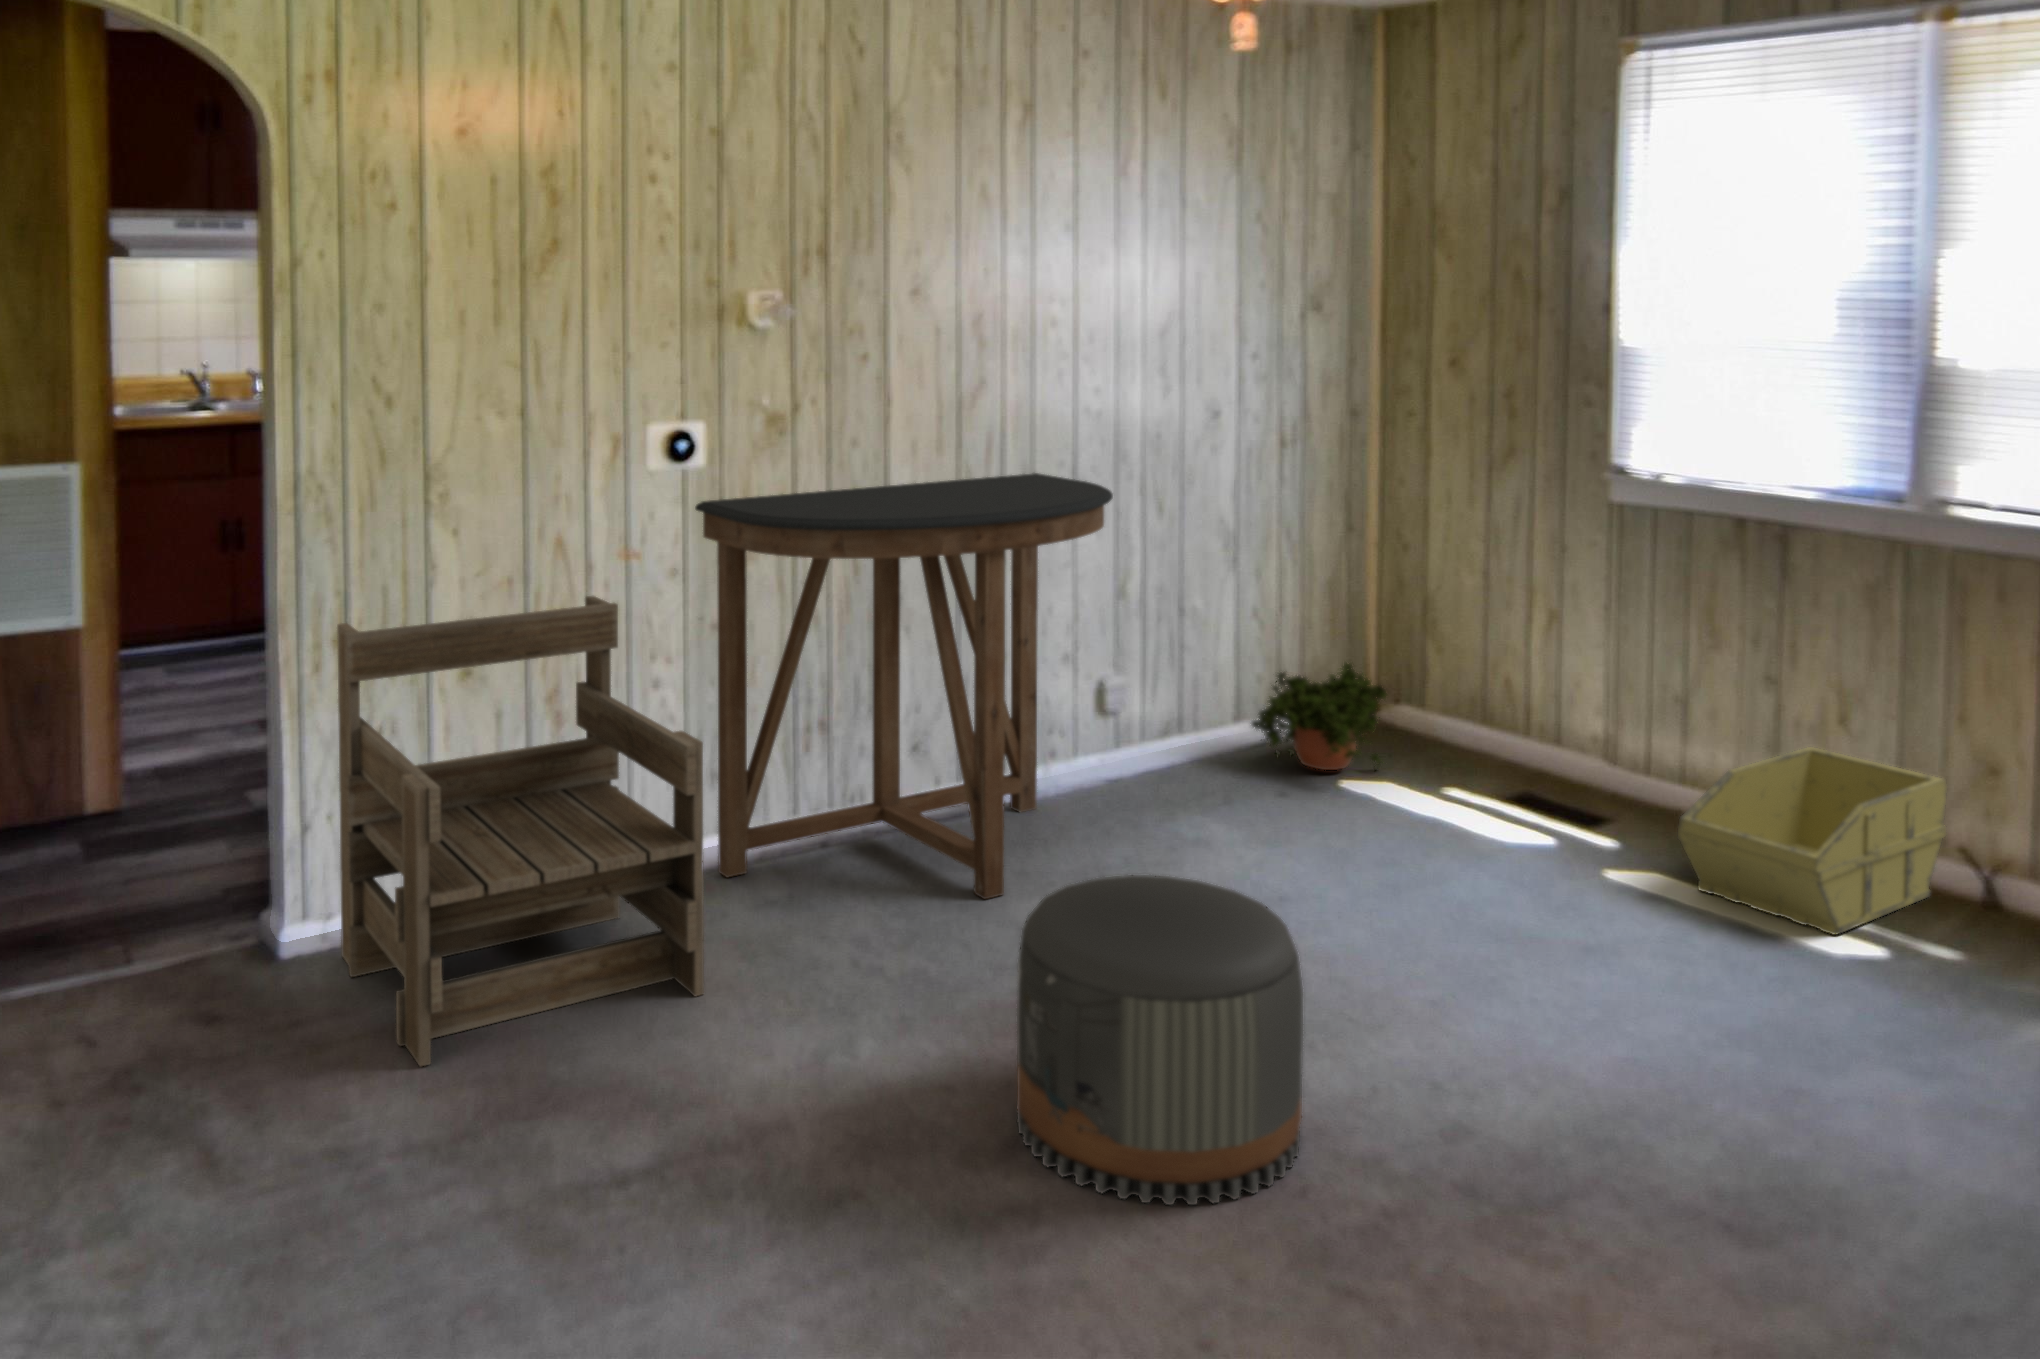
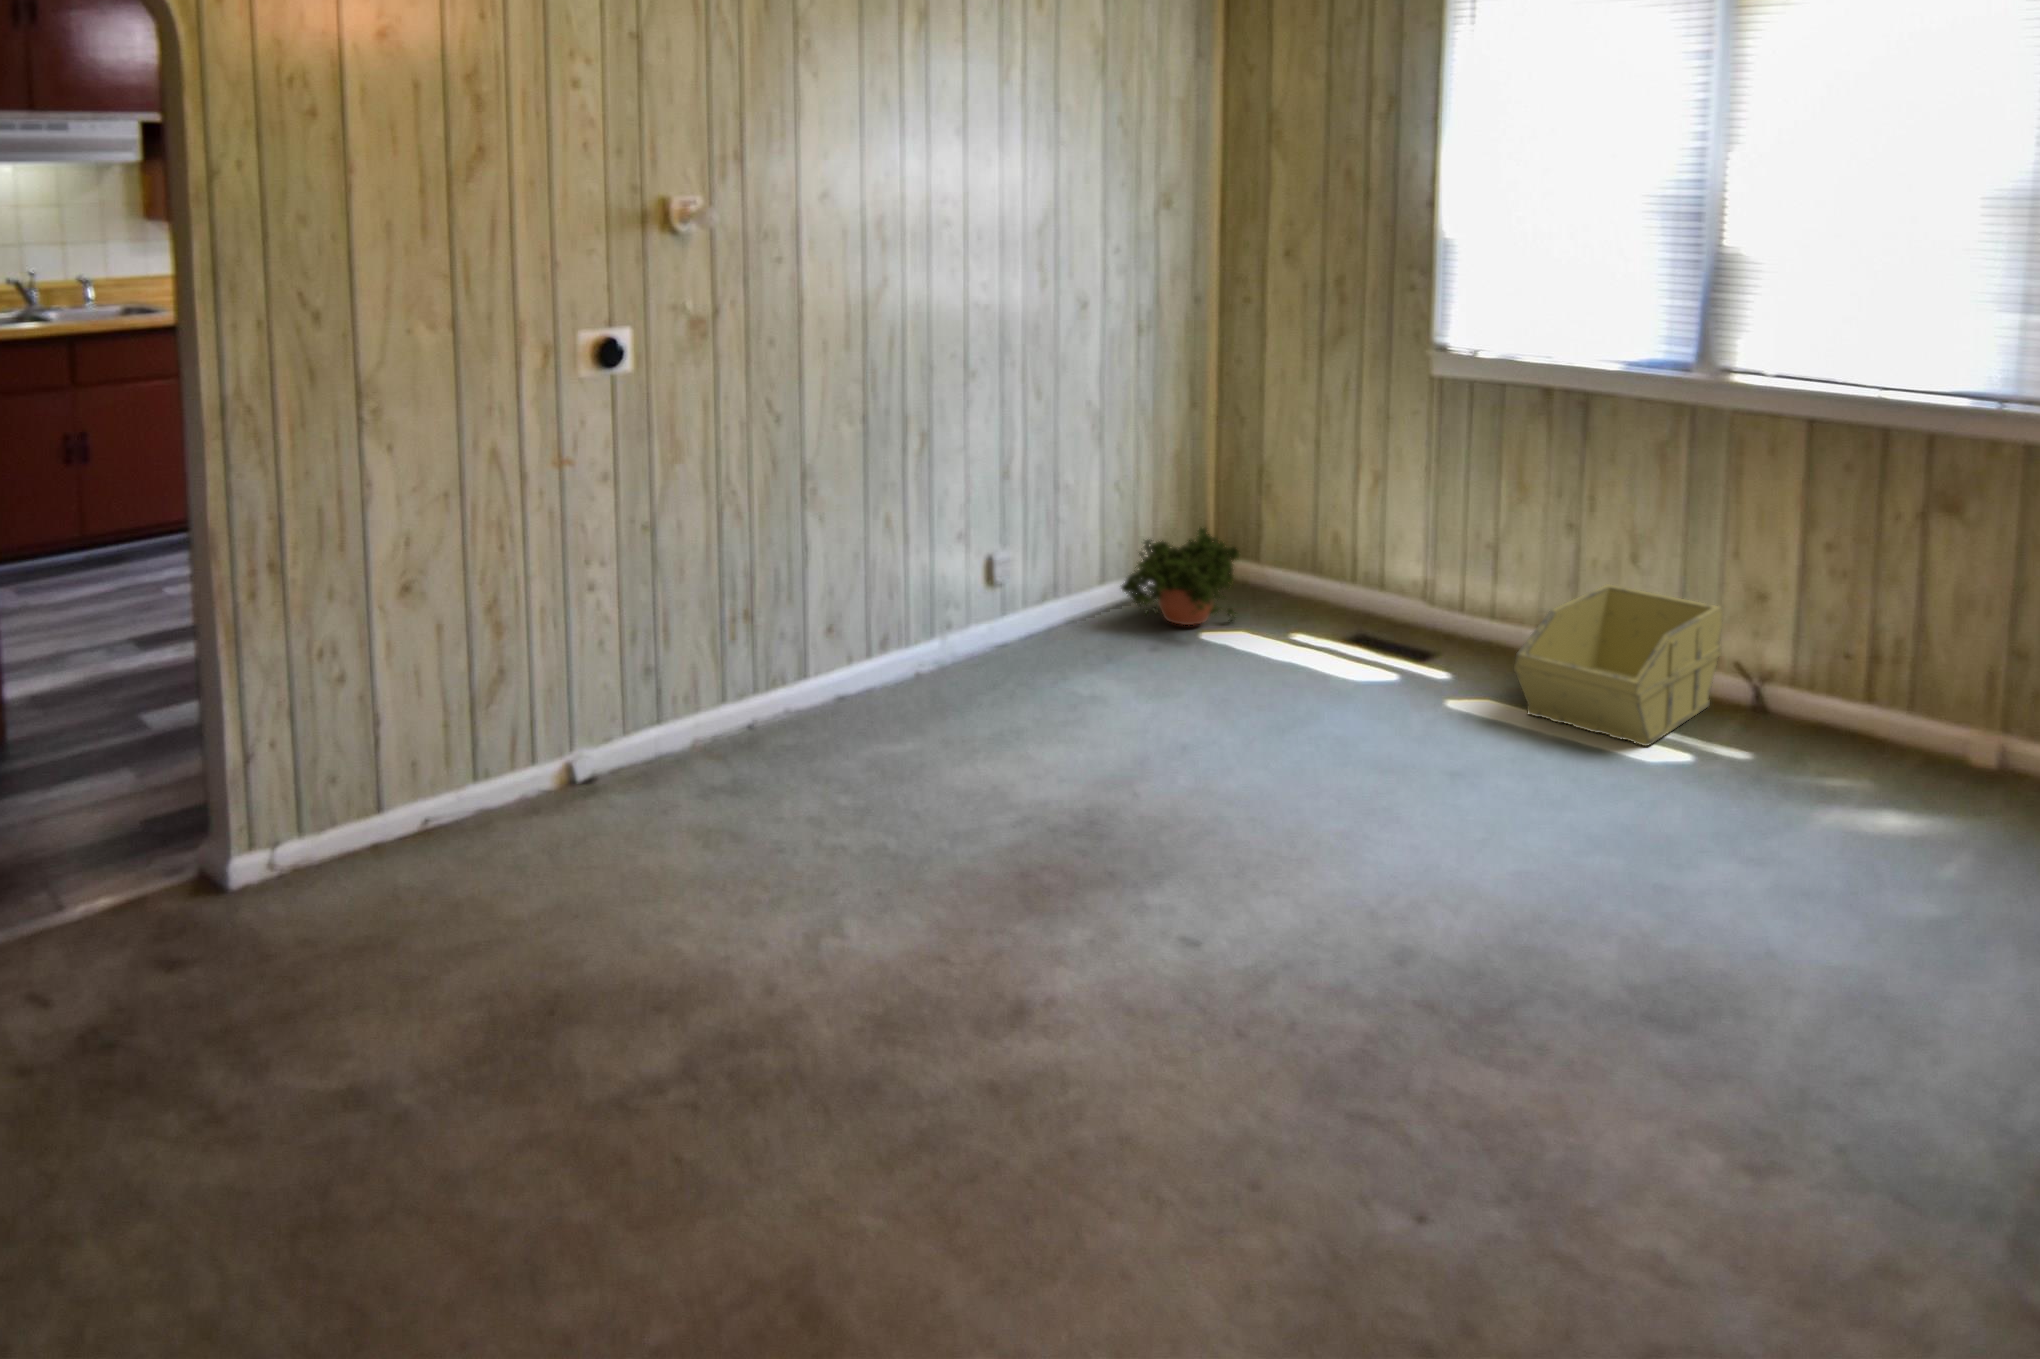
console table: present [695,473,1113,899] -> none [626,367,1020,771]
armchair: present [337,596,704,1066] -> none [274,505,675,991]
pouf: present [1017,875,1303,1205] -> none [1005,748,1271,1054]

